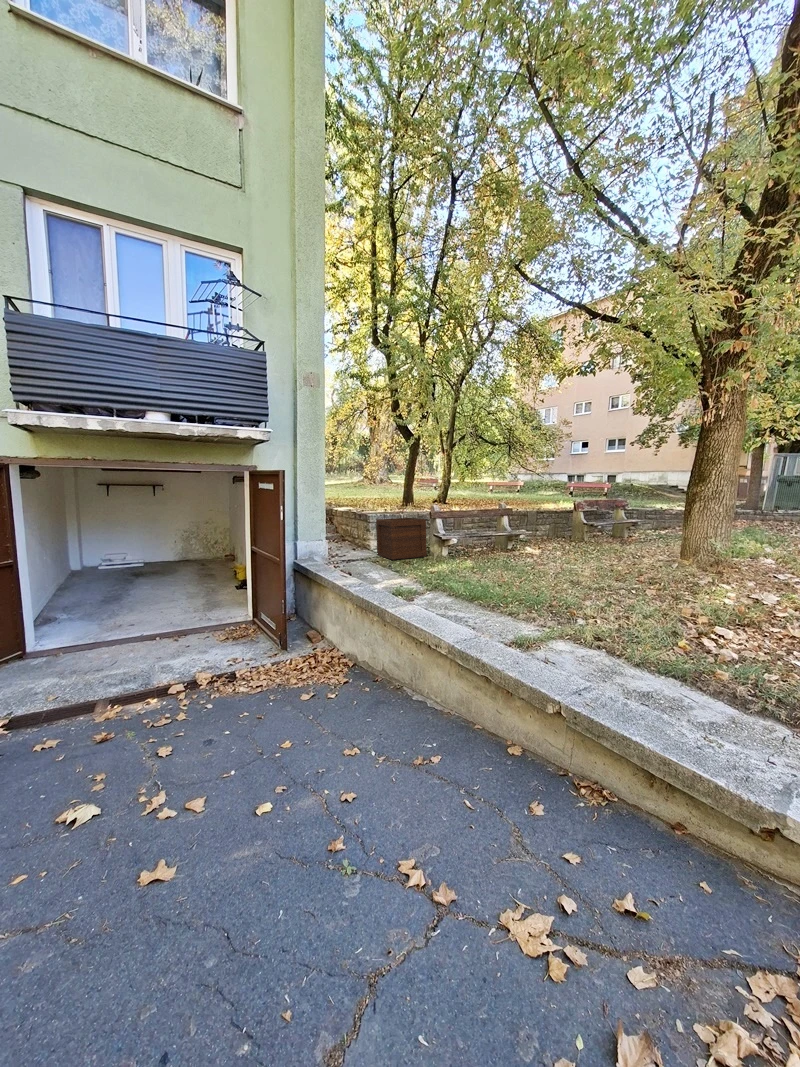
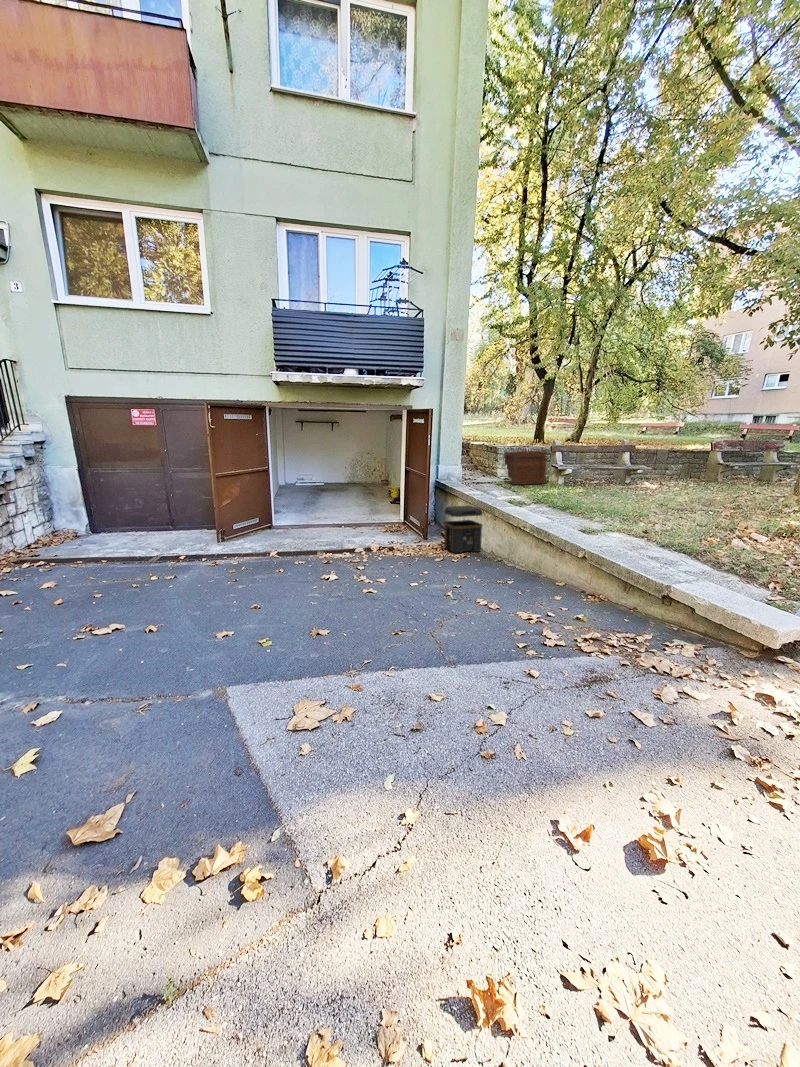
toolbox: none [311,606,369,683] -> present [444,506,482,553]

